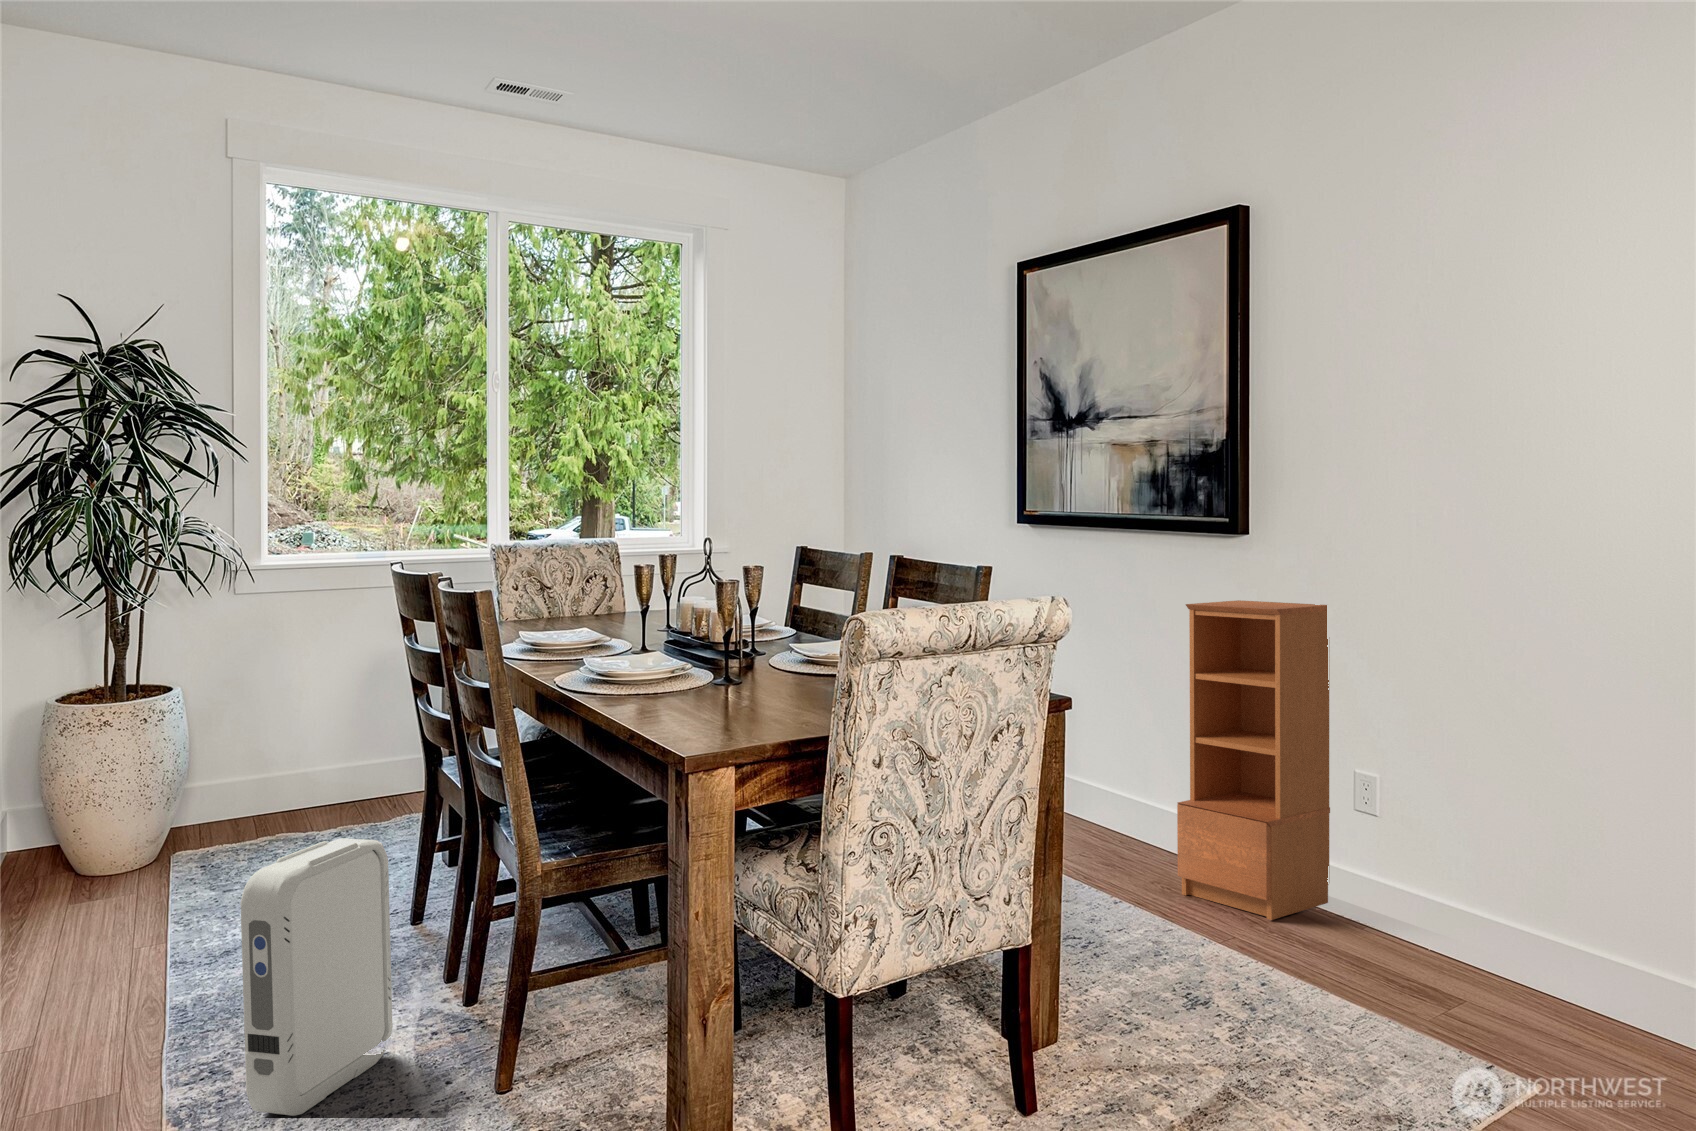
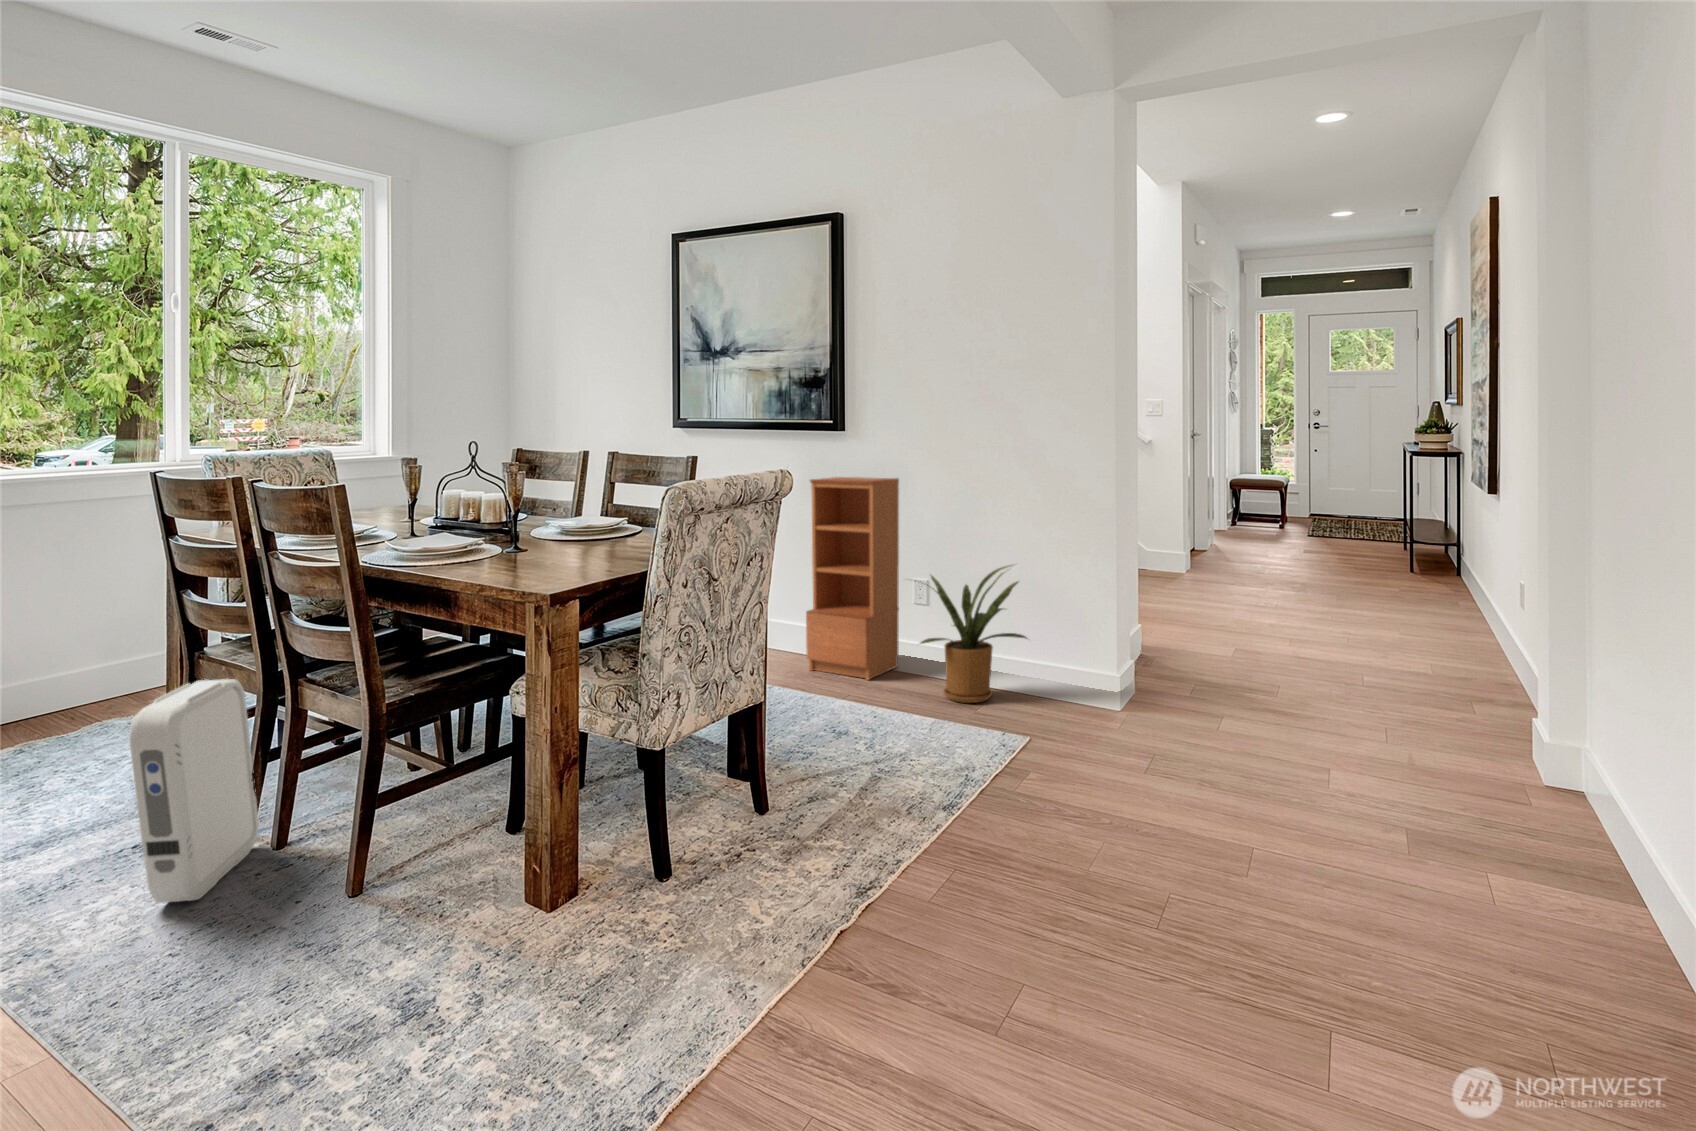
house plant: none [1318,752,1547,980] -> present [915,565,1027,703]

